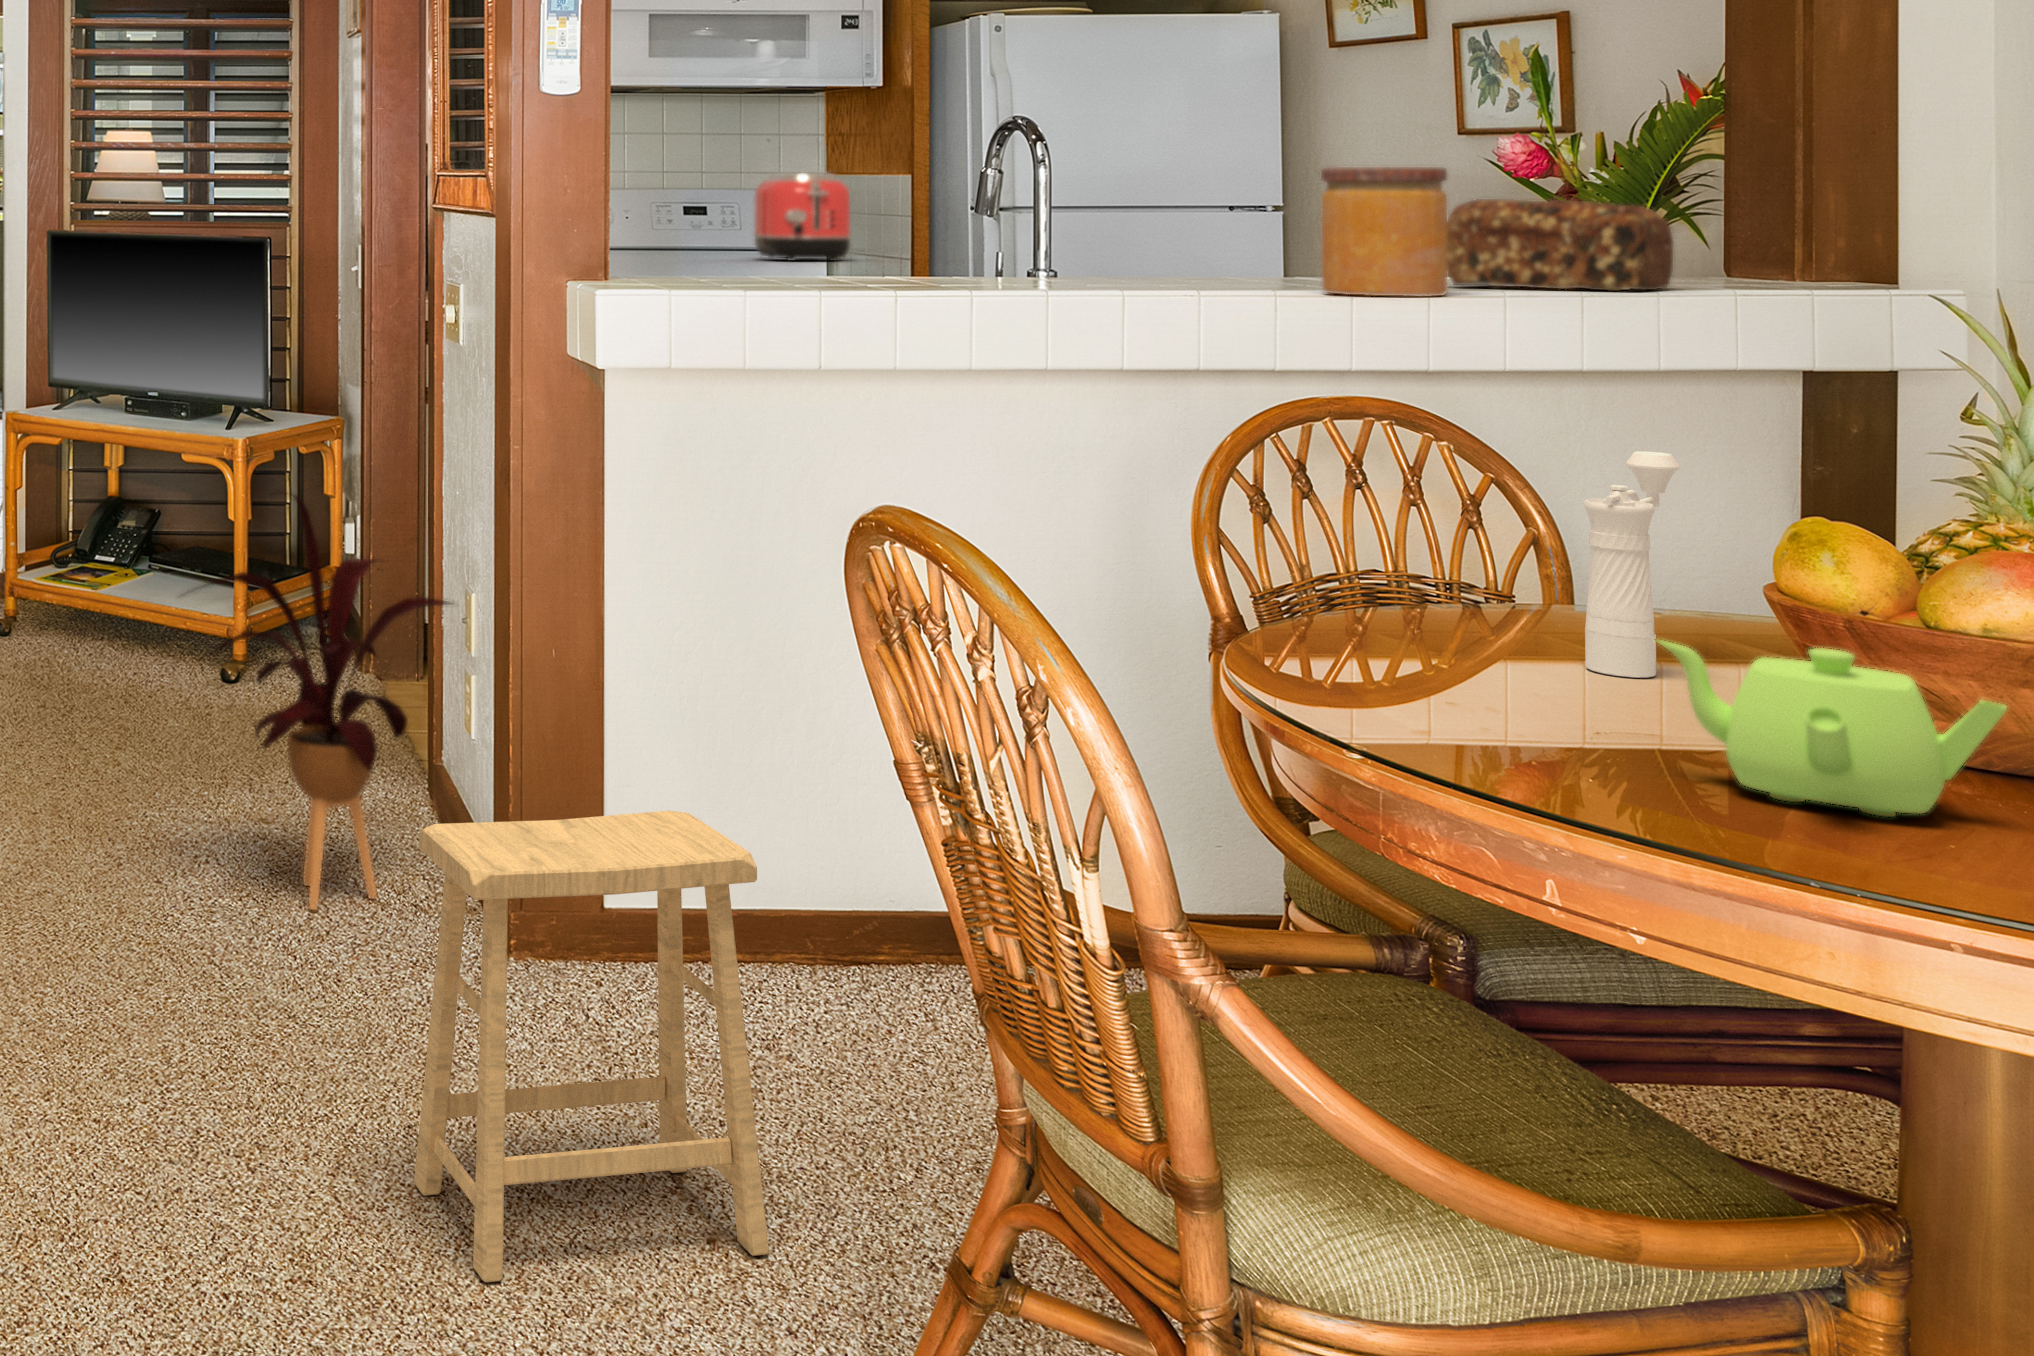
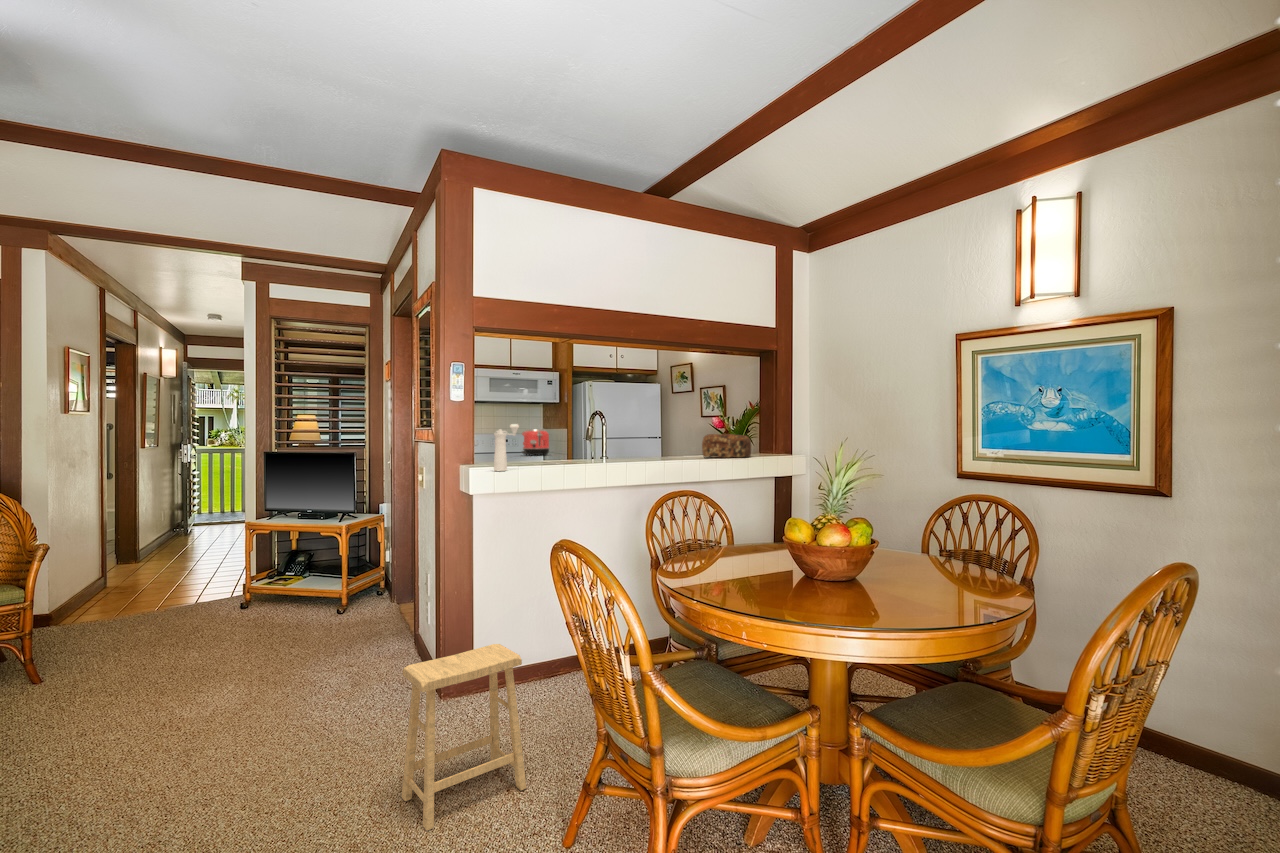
jar: present [1321,167,1447,297] -> none [674,425,704,461]
pepper mill: present [1583,451,1680,678] -> present [494,424,519,471]
house plant: present [187,493,451,910] -> none [311,546,423,696]
teapot: present [1658,640,2007,817] -> none [764,555,839,599]

